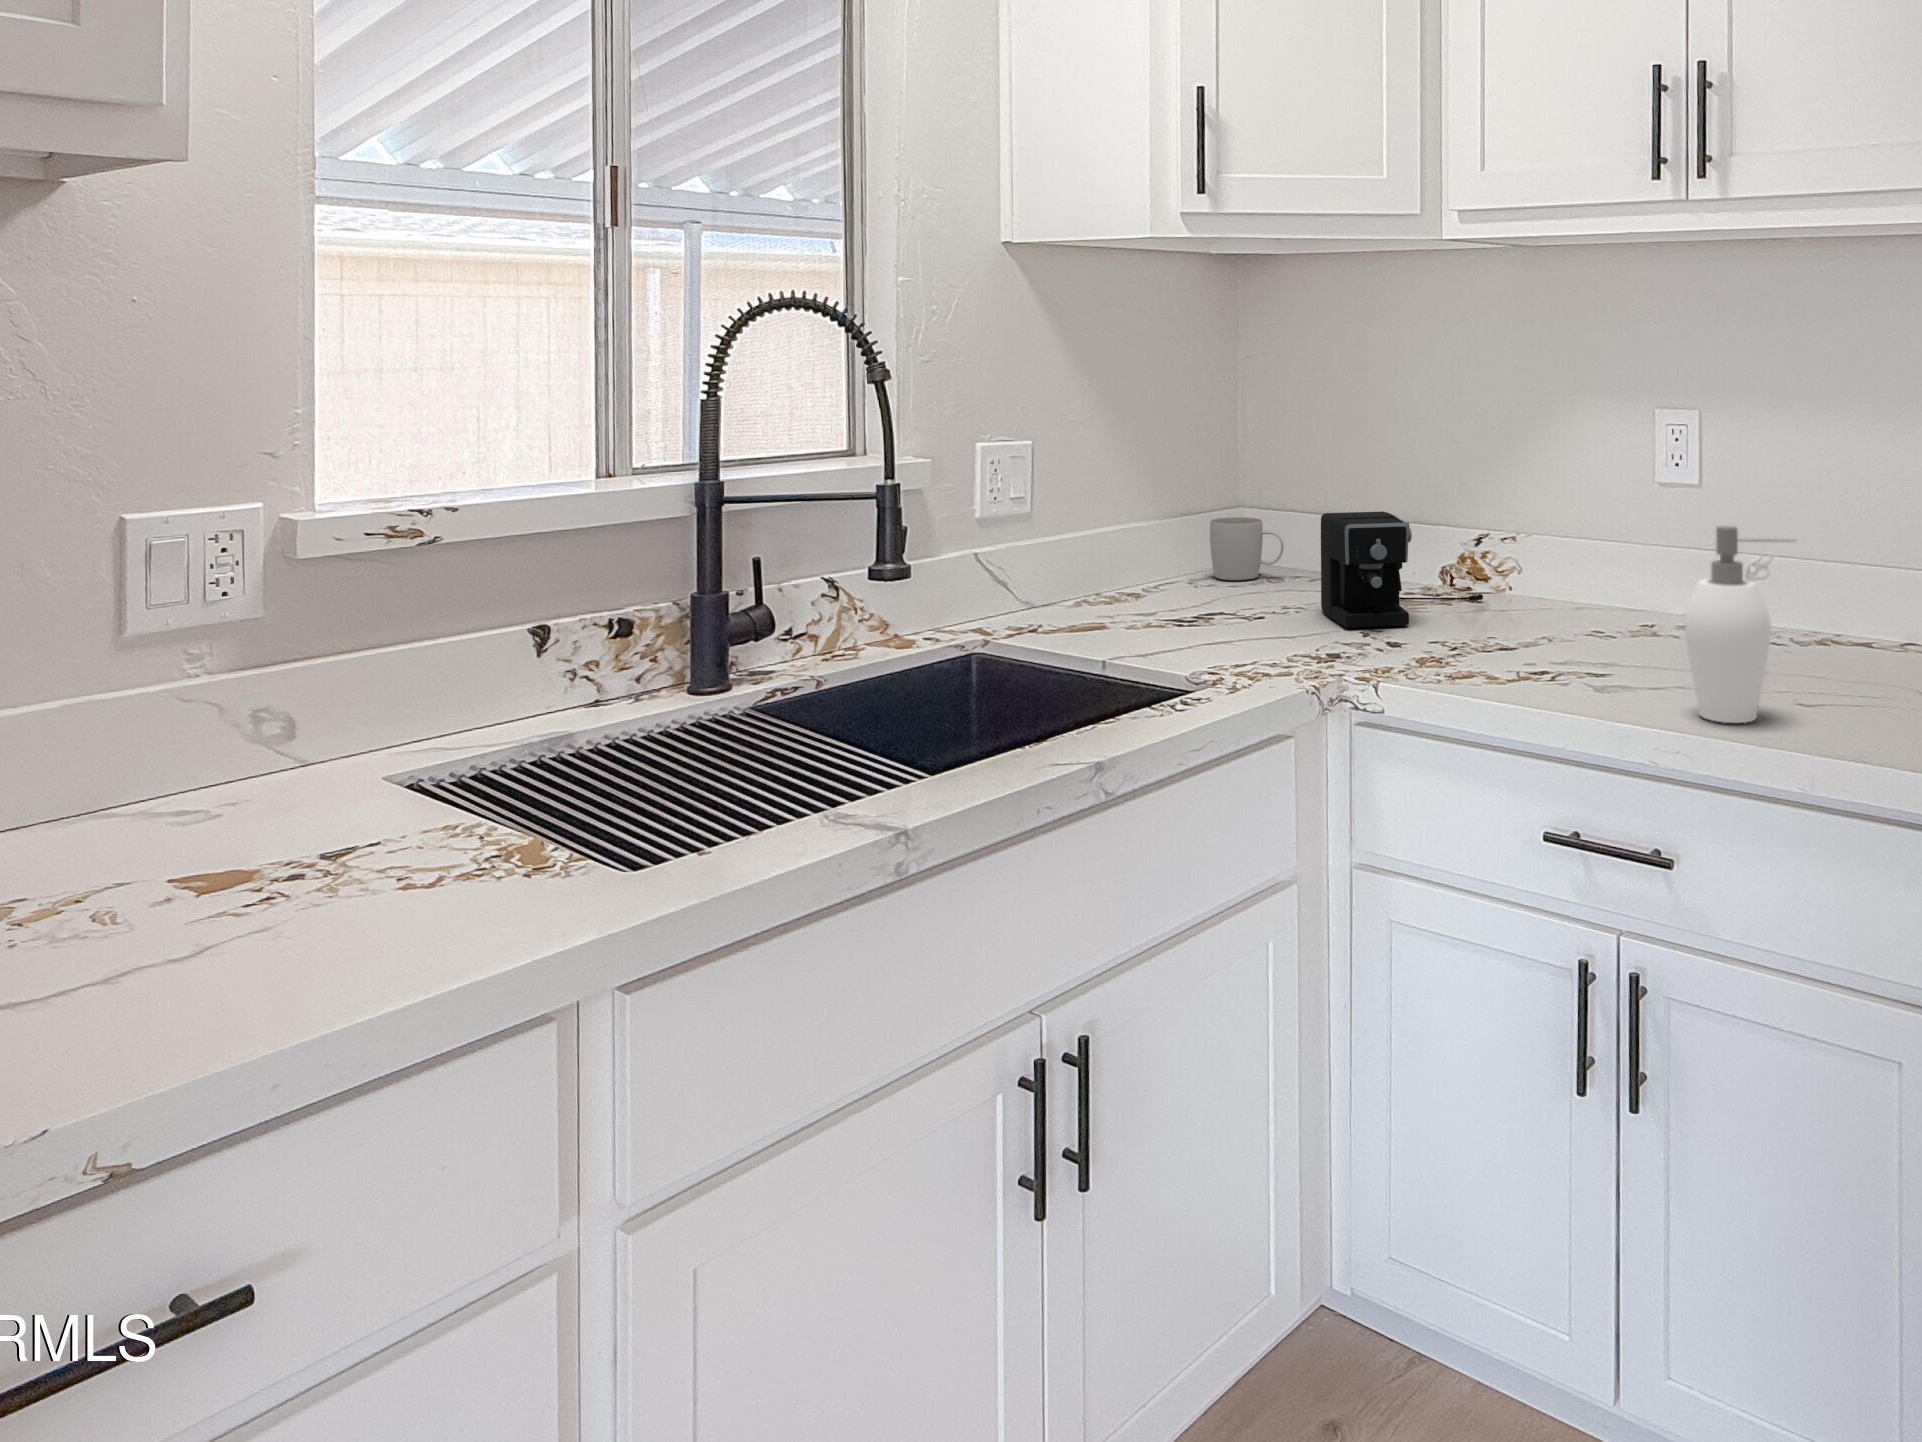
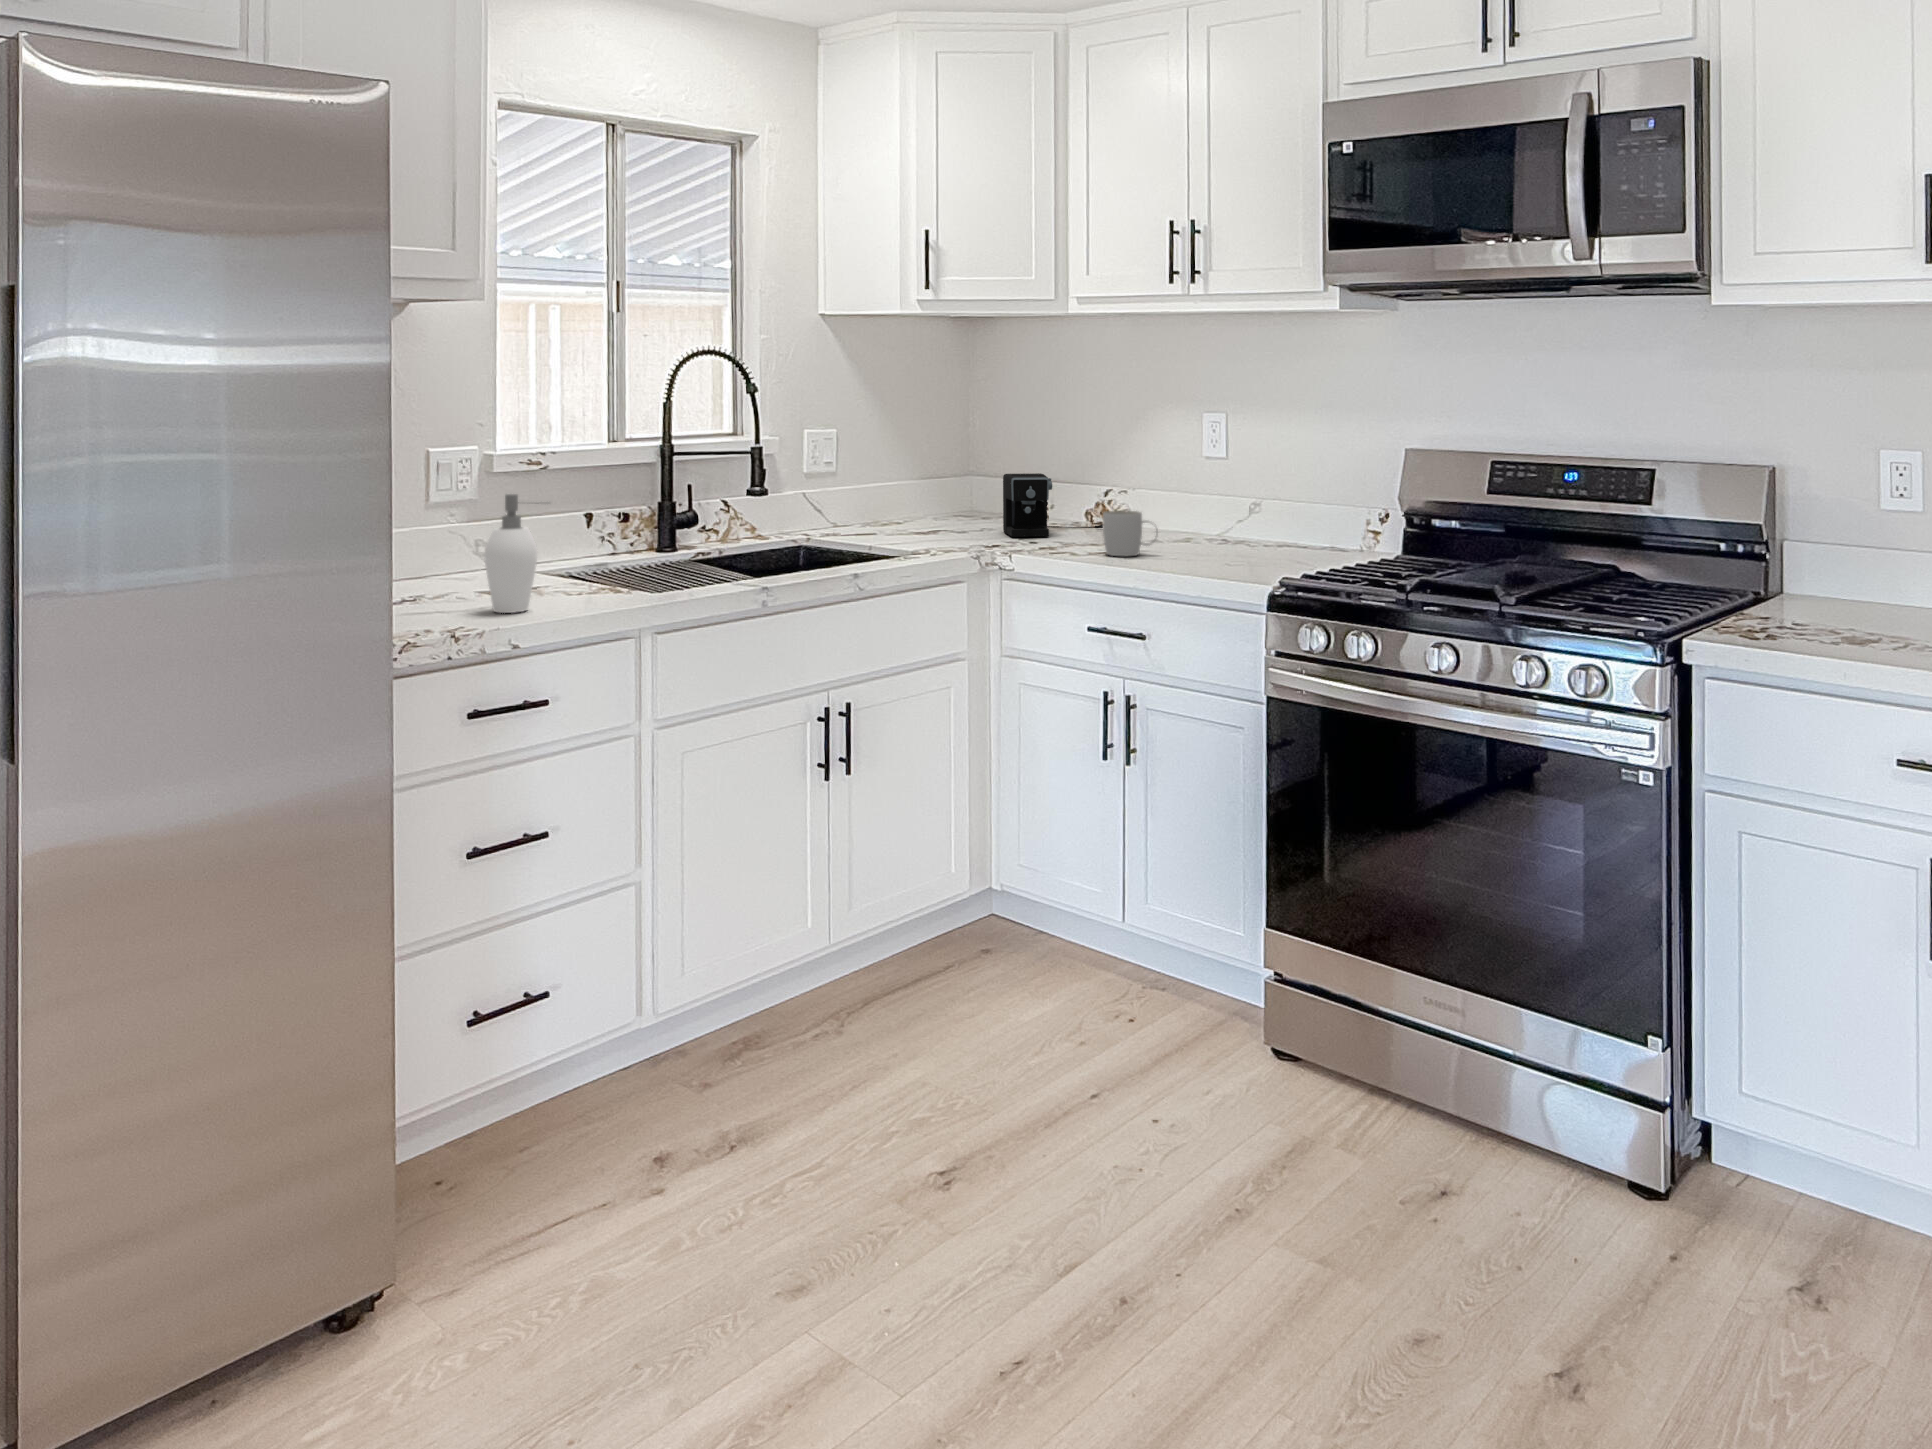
mug: present [1210,517,1284,580] -> present [1103,511,1158,556]
soap dispenser: present [1684,526,1782,723] -> present [485,494,539,613]

